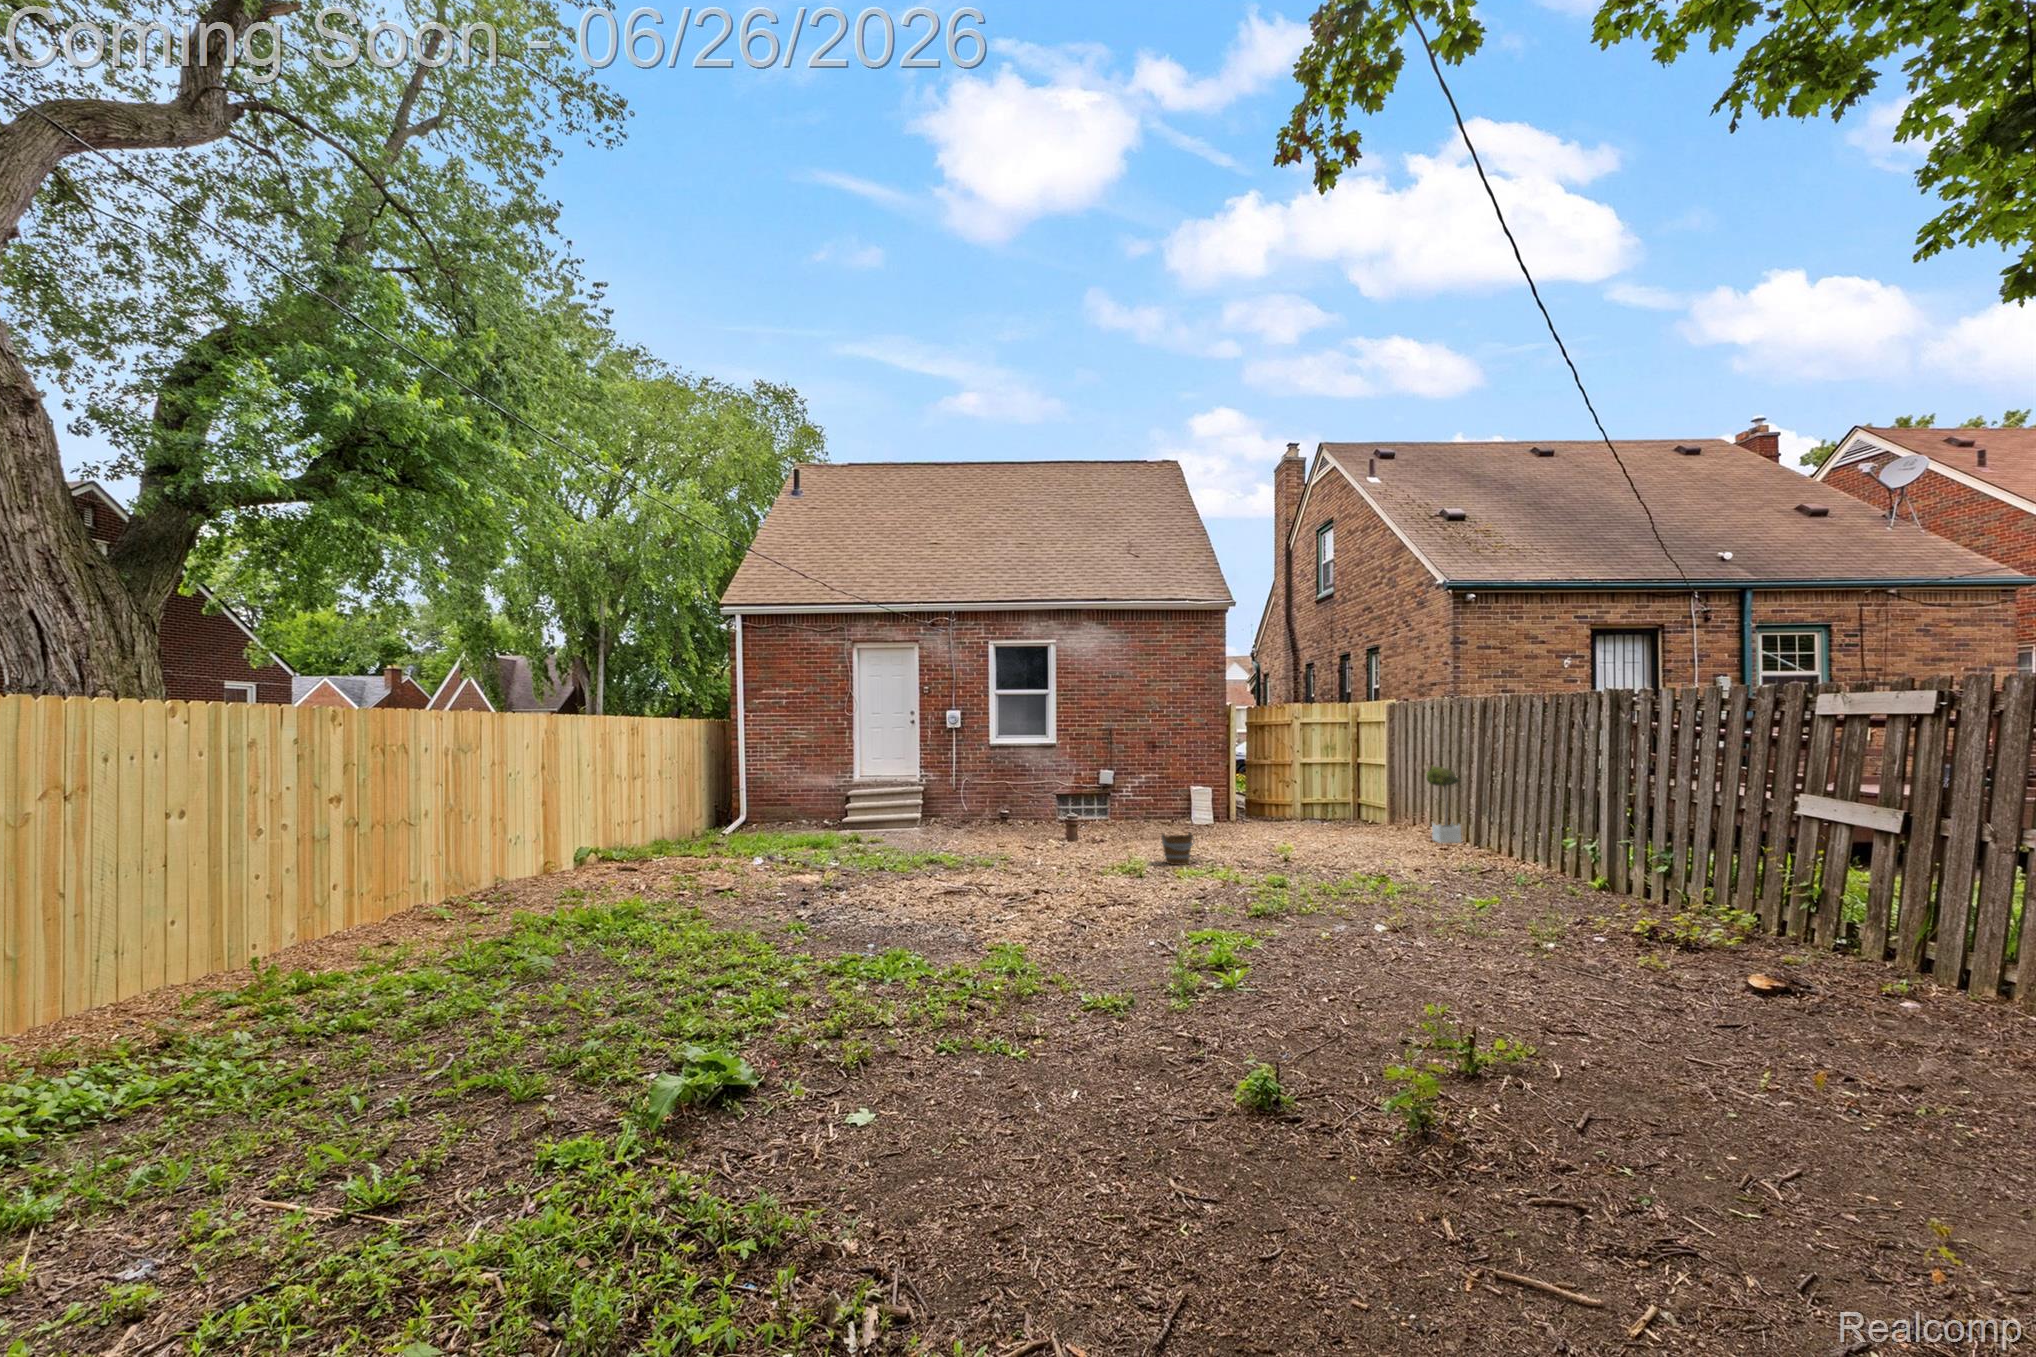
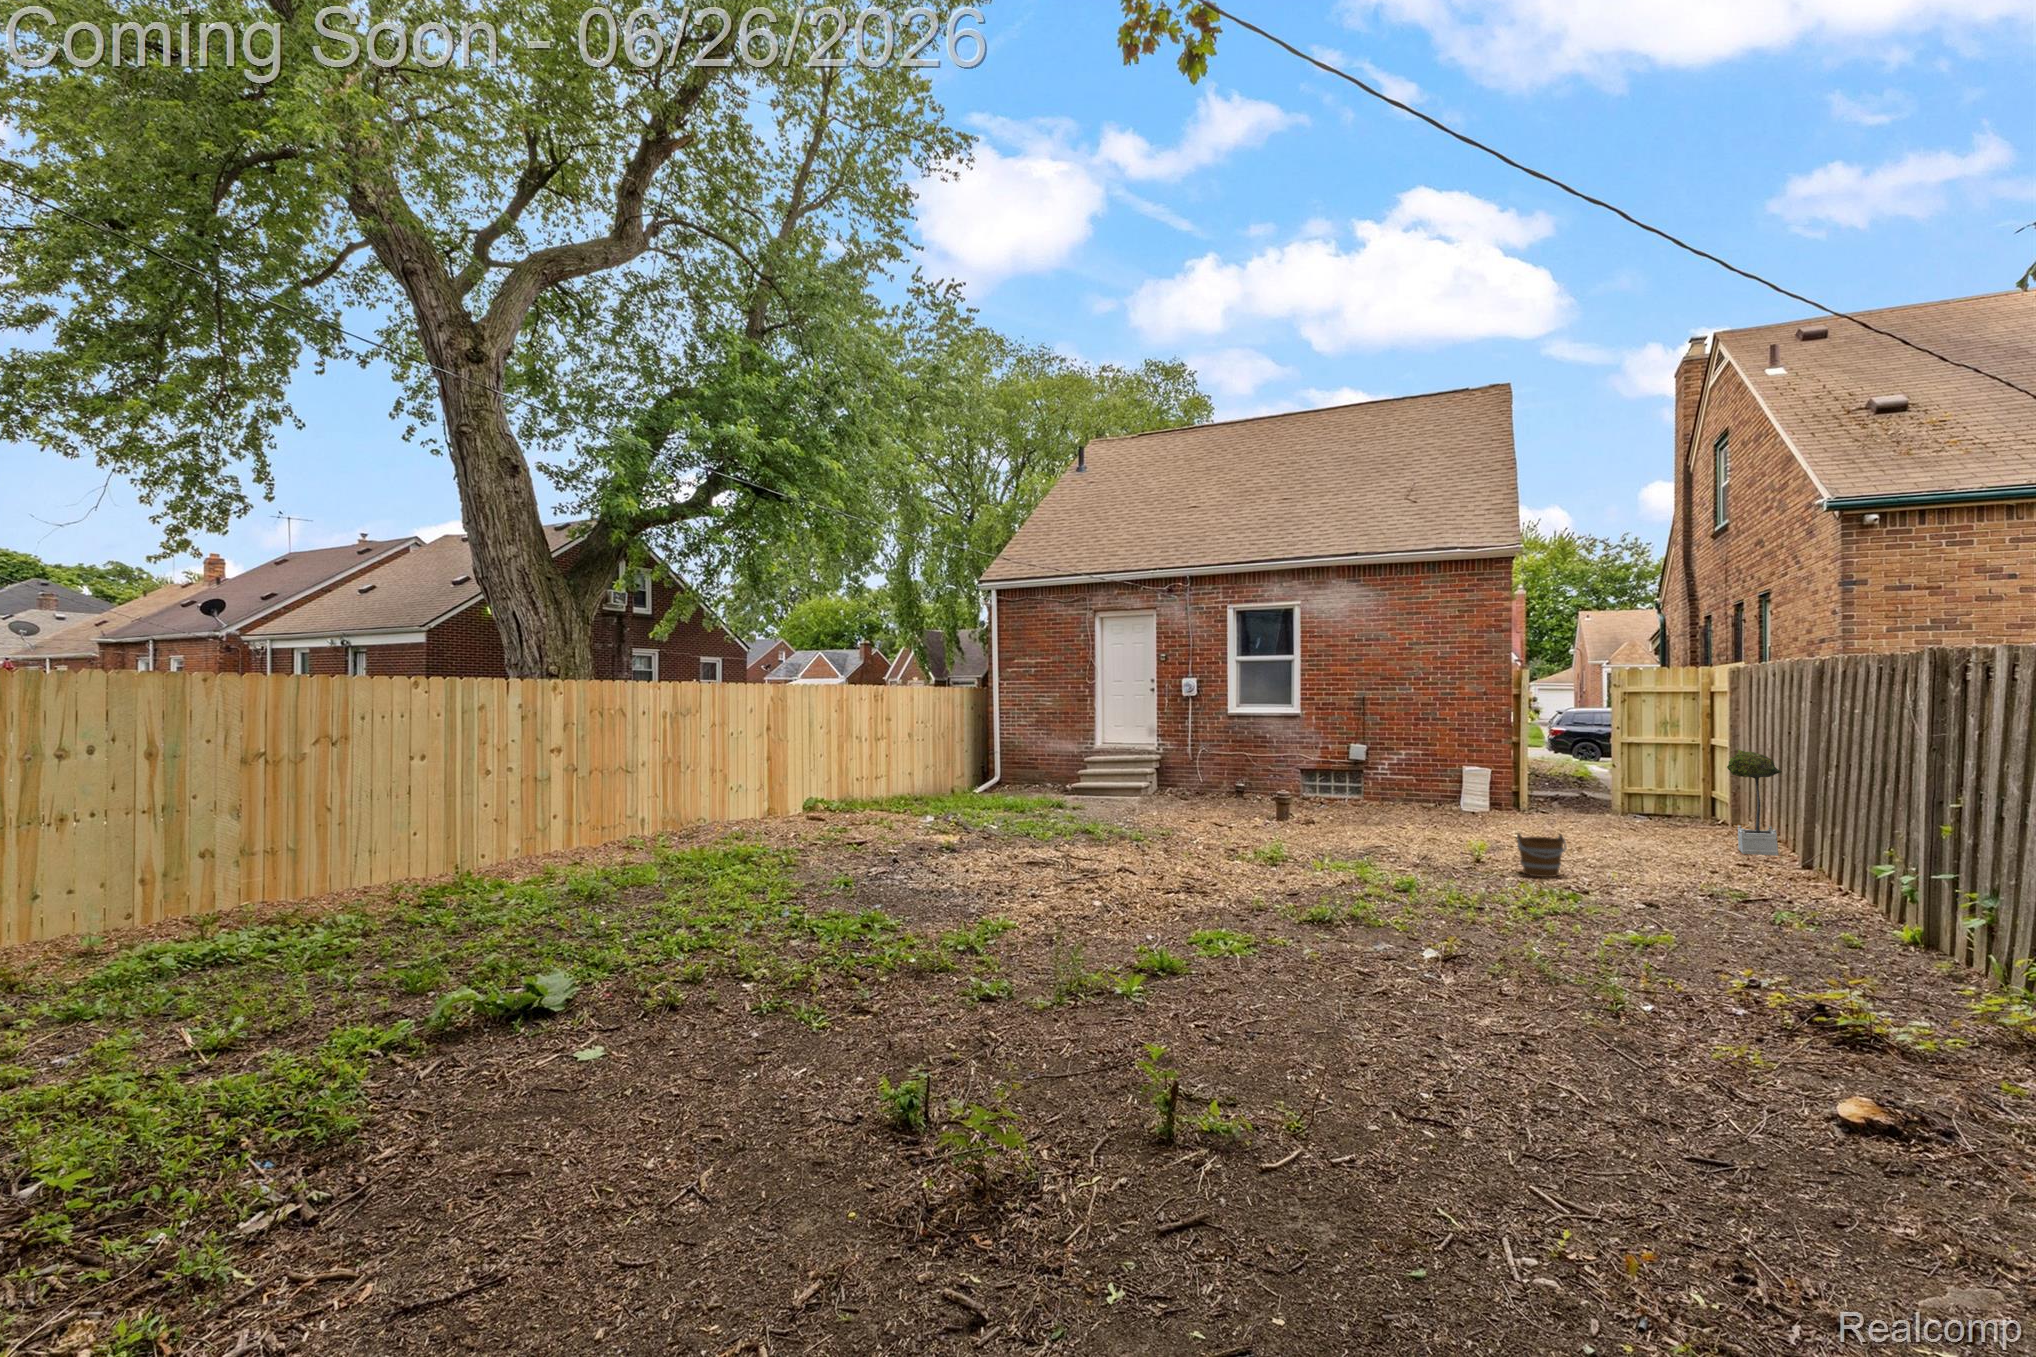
bucket: present [1161,833,1194,865] -> present [1517,833,1567,877]

